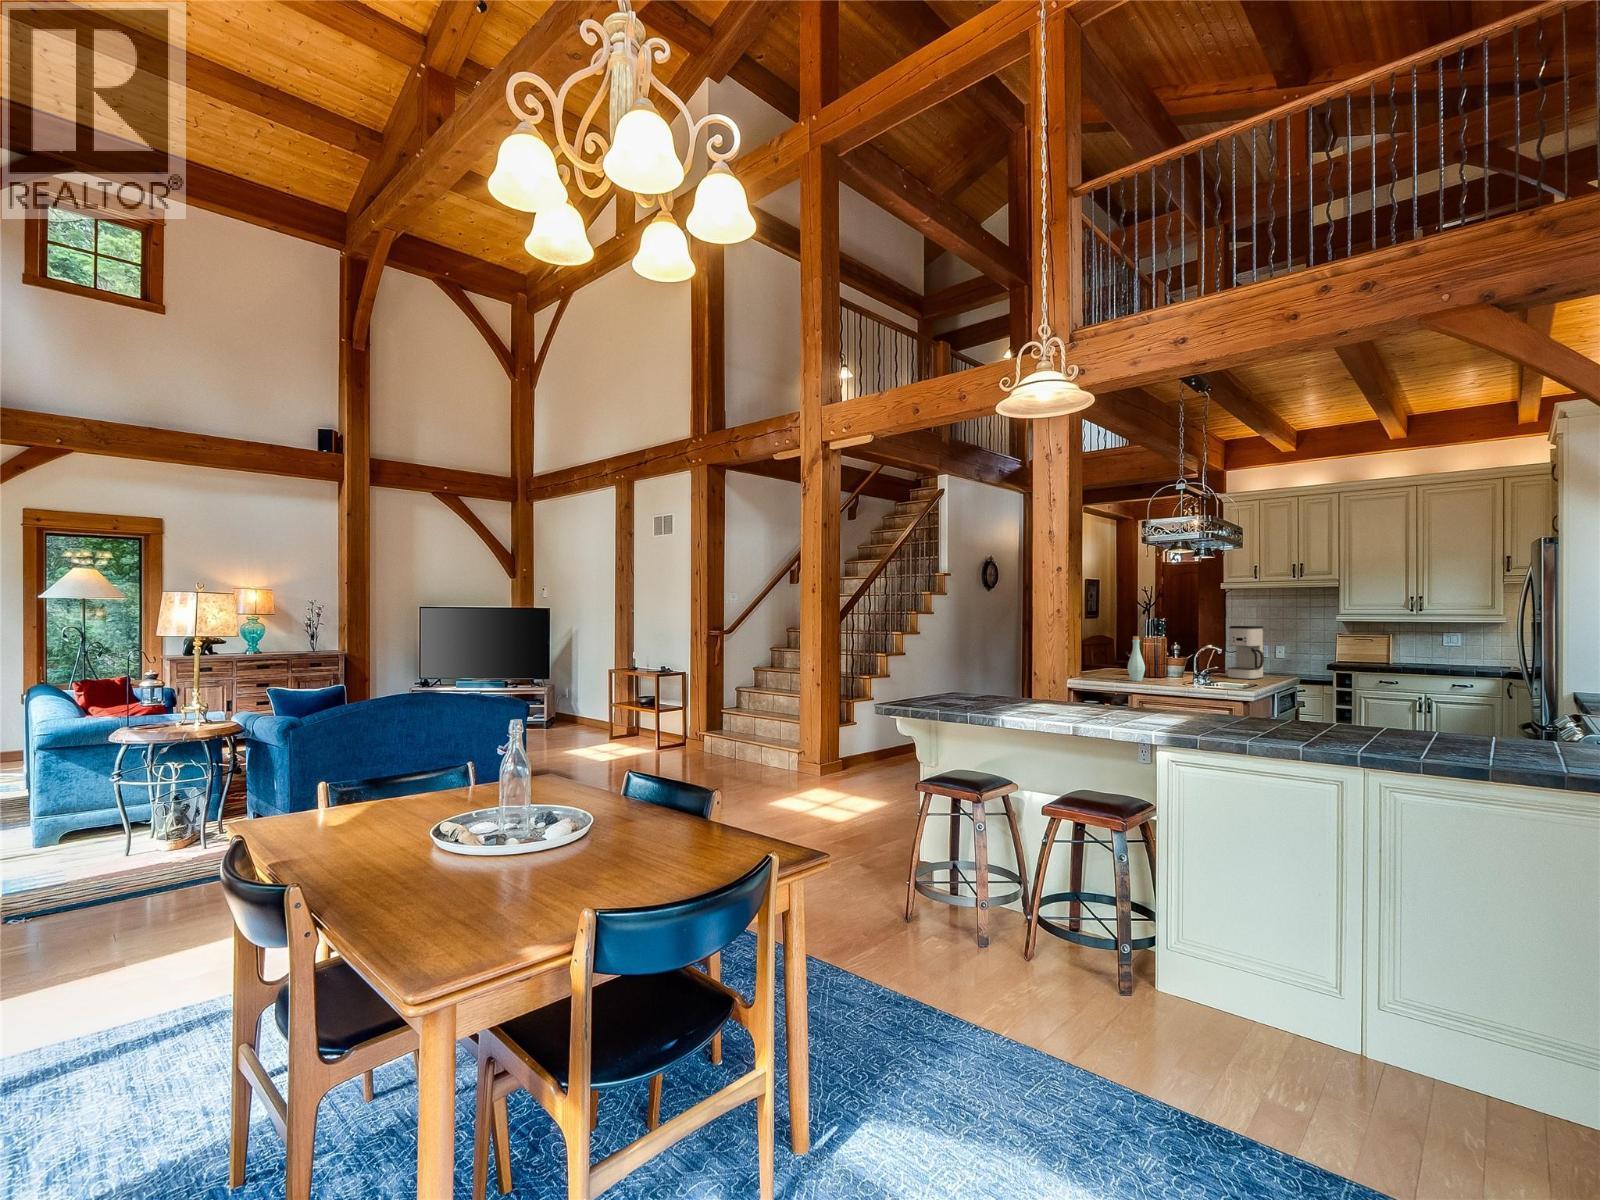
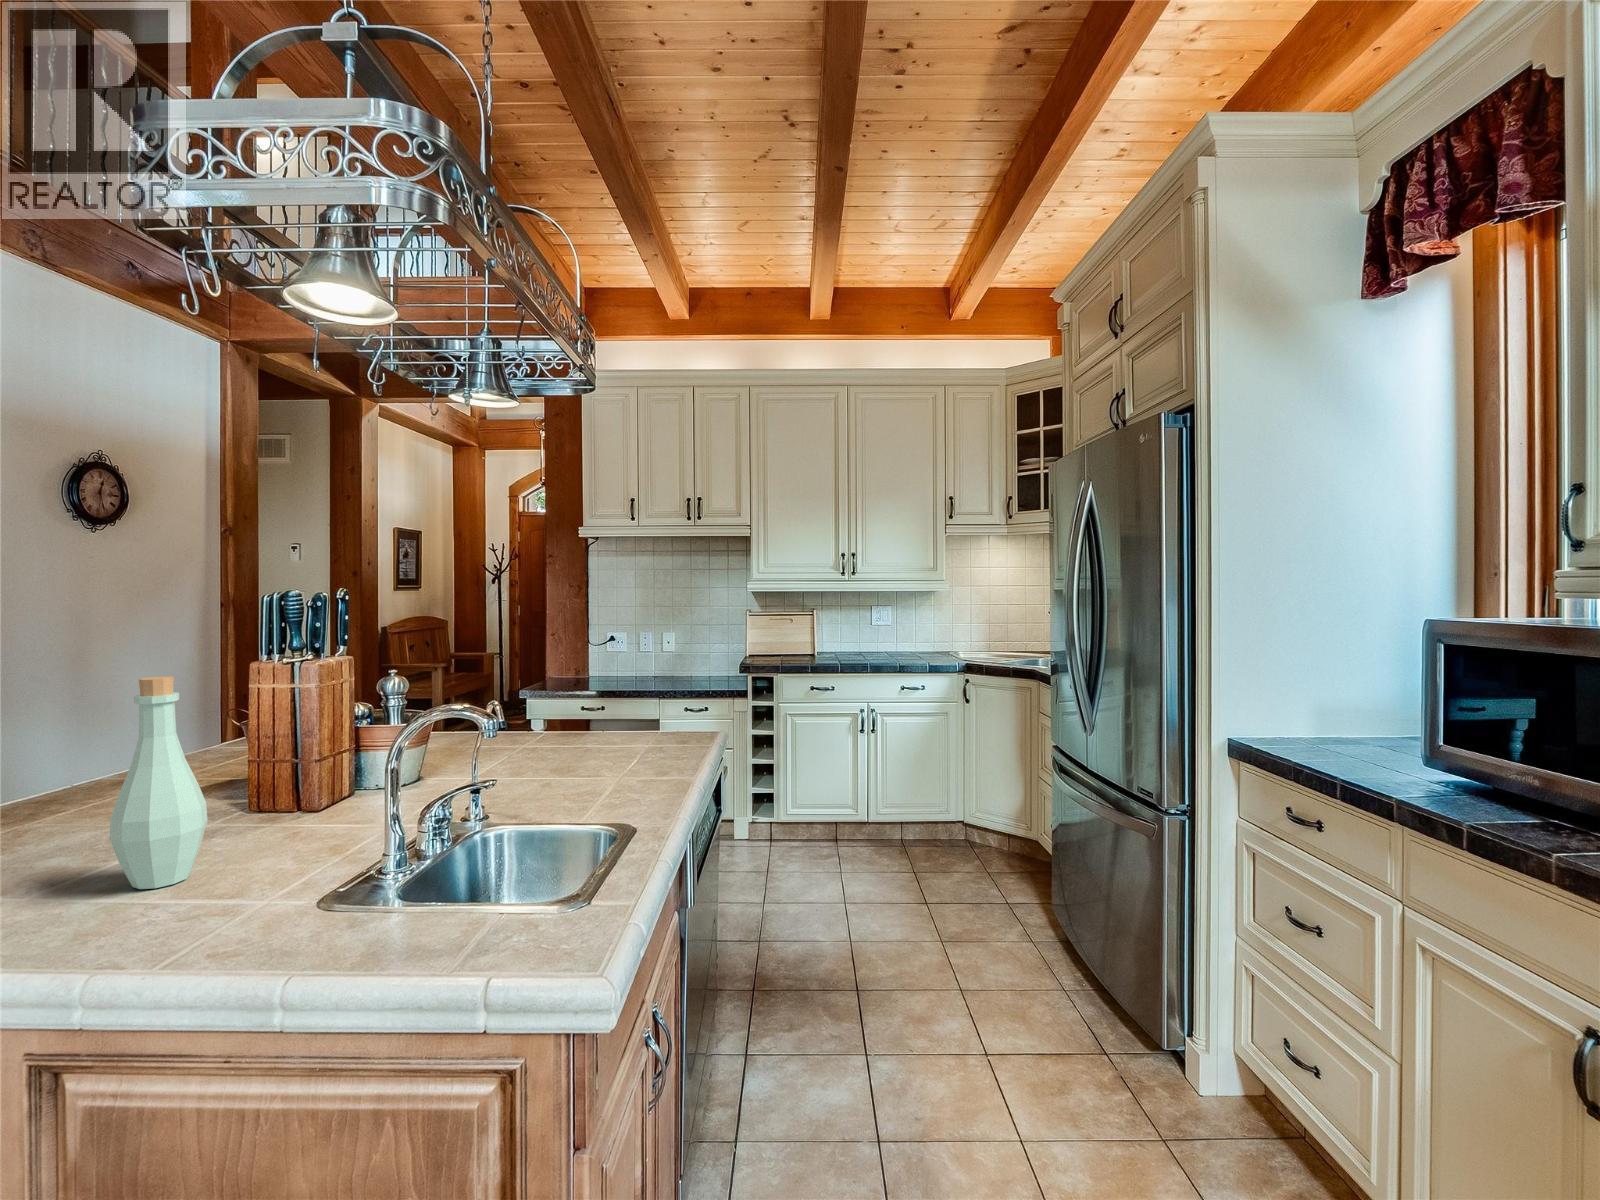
coffee maker: present [1227,626,1264,679] -> none [568,608,657,760]

